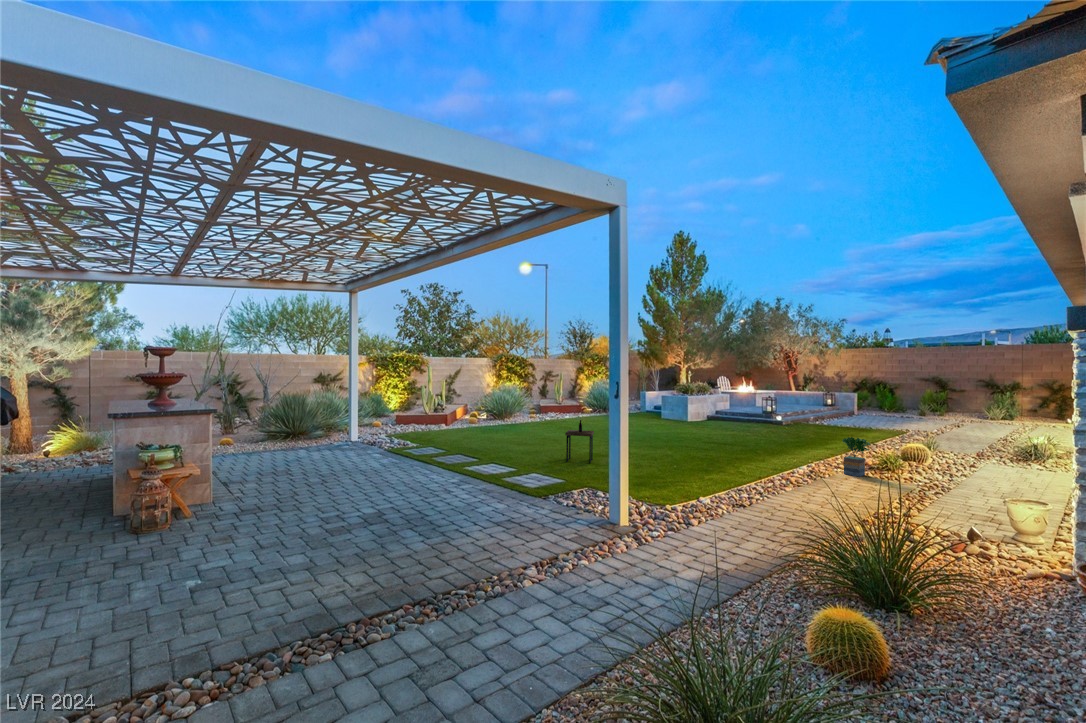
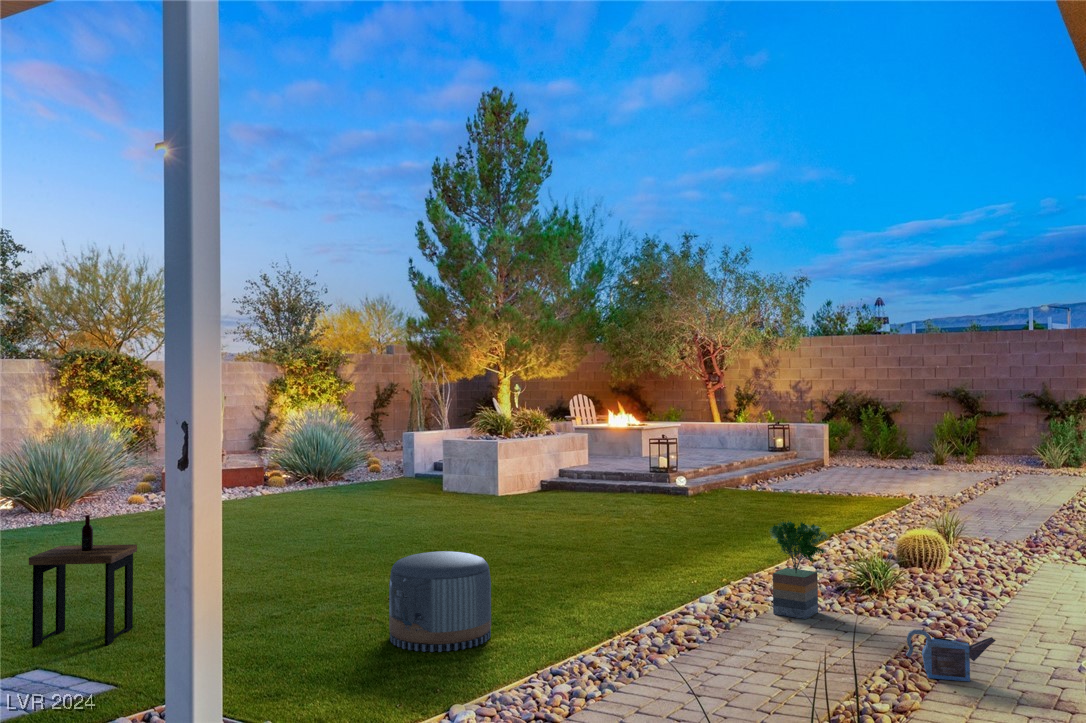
pouf: none [687,440,726,475] -> present [389,551,491,652]
watering can: none [909,480,952,502] -> present [906,629,996,682]

